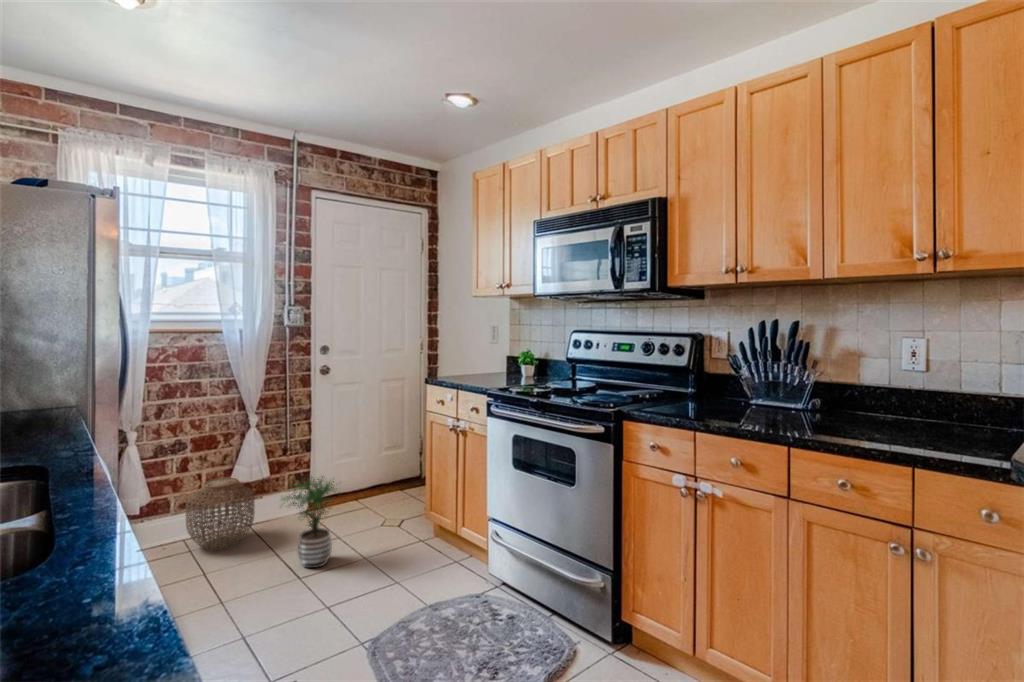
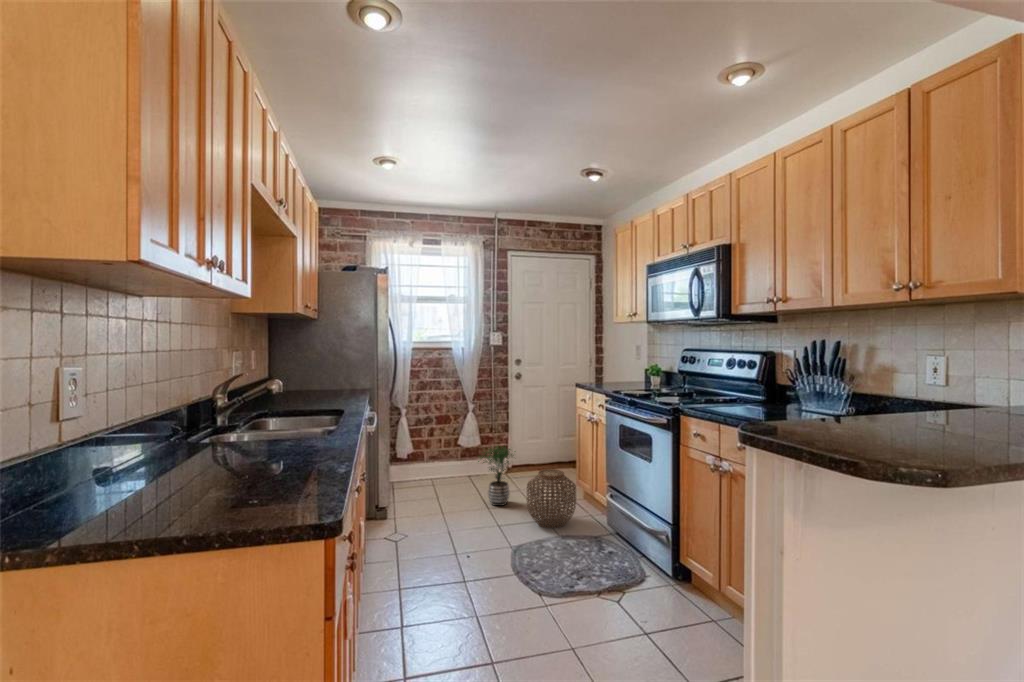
woven basket: present [186,477,255,550] -> present [527,469,576,528]

